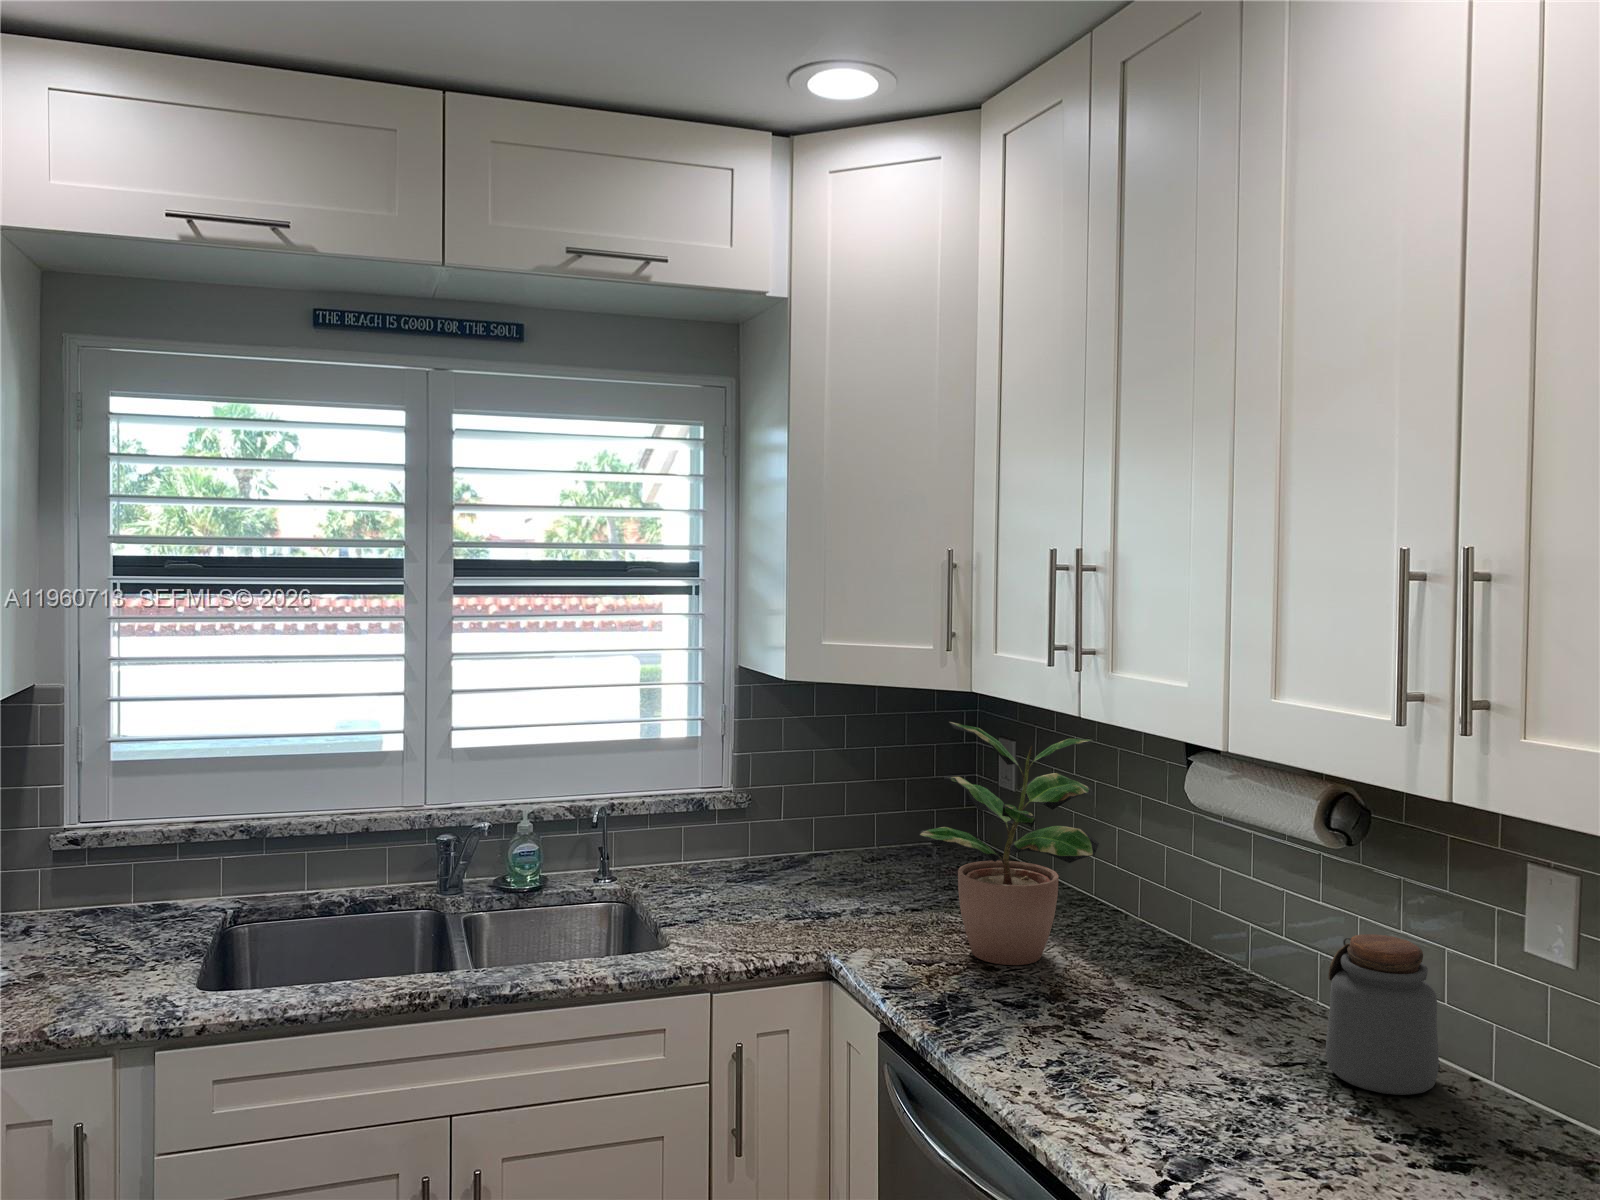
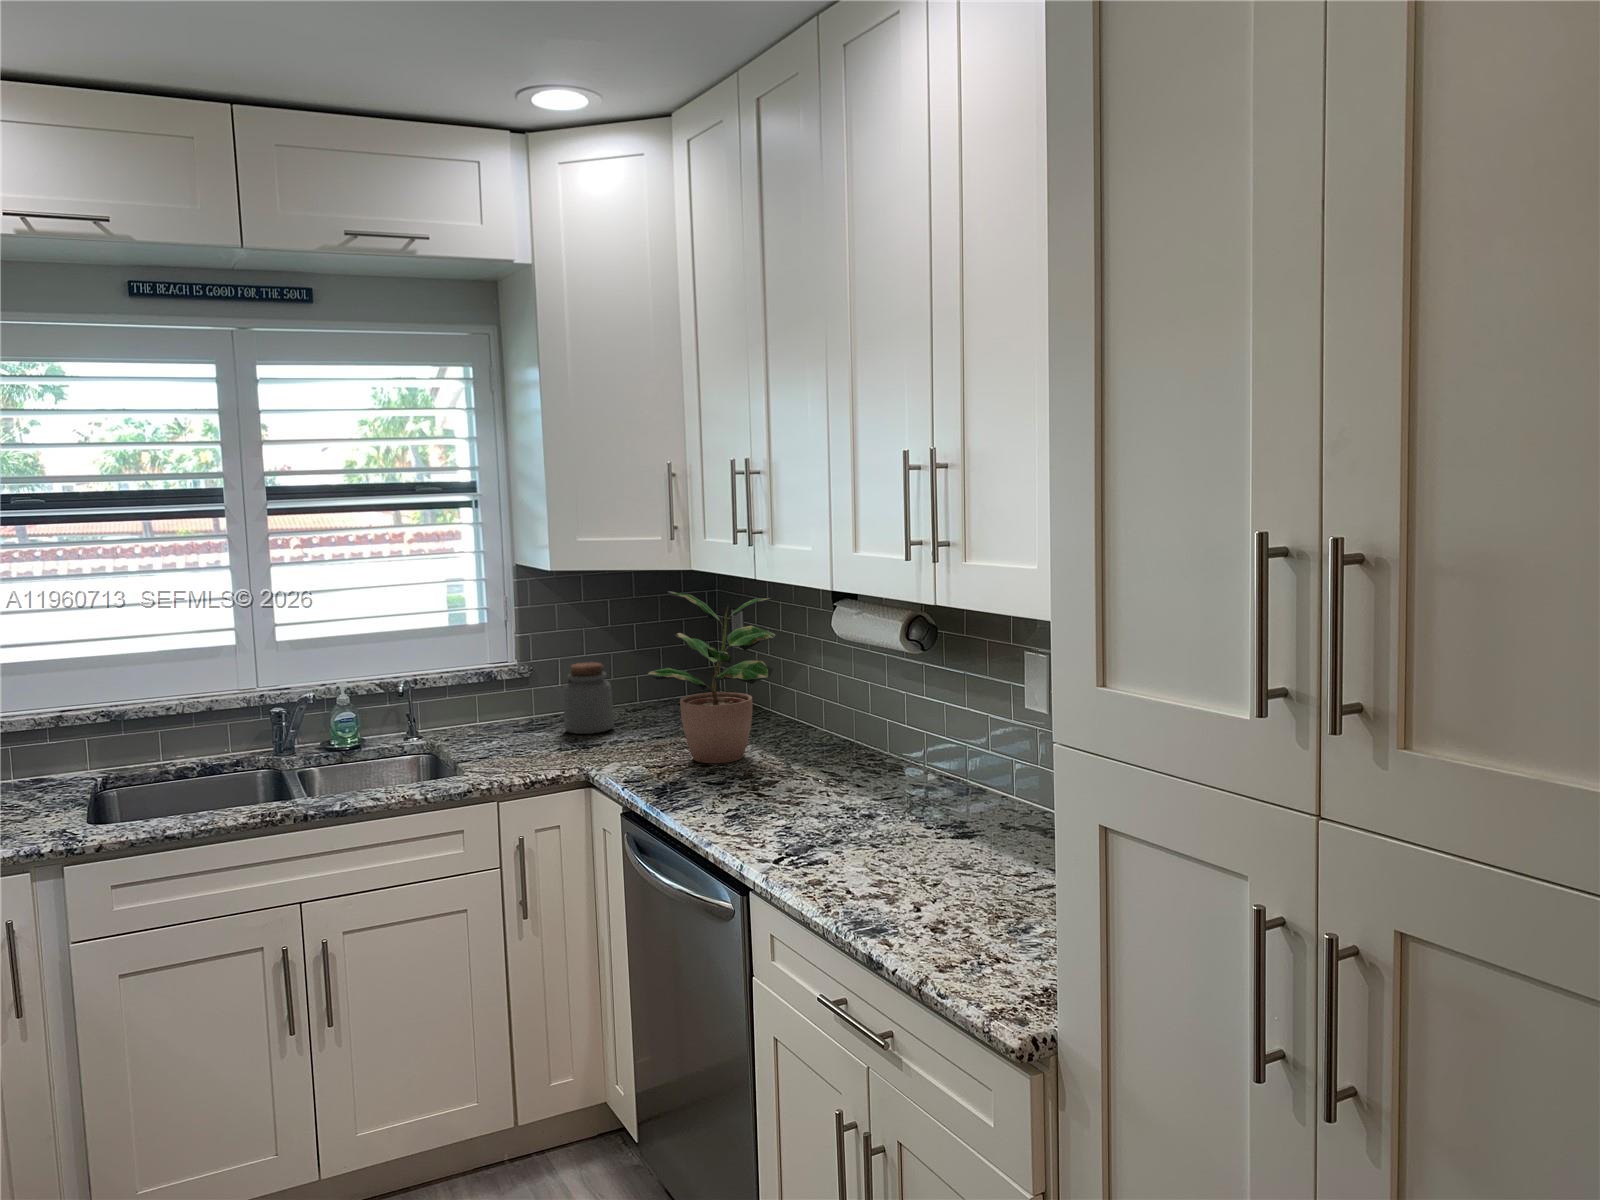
jar: present [1325,934,1439,1095] -> present [564,662,614,734]

